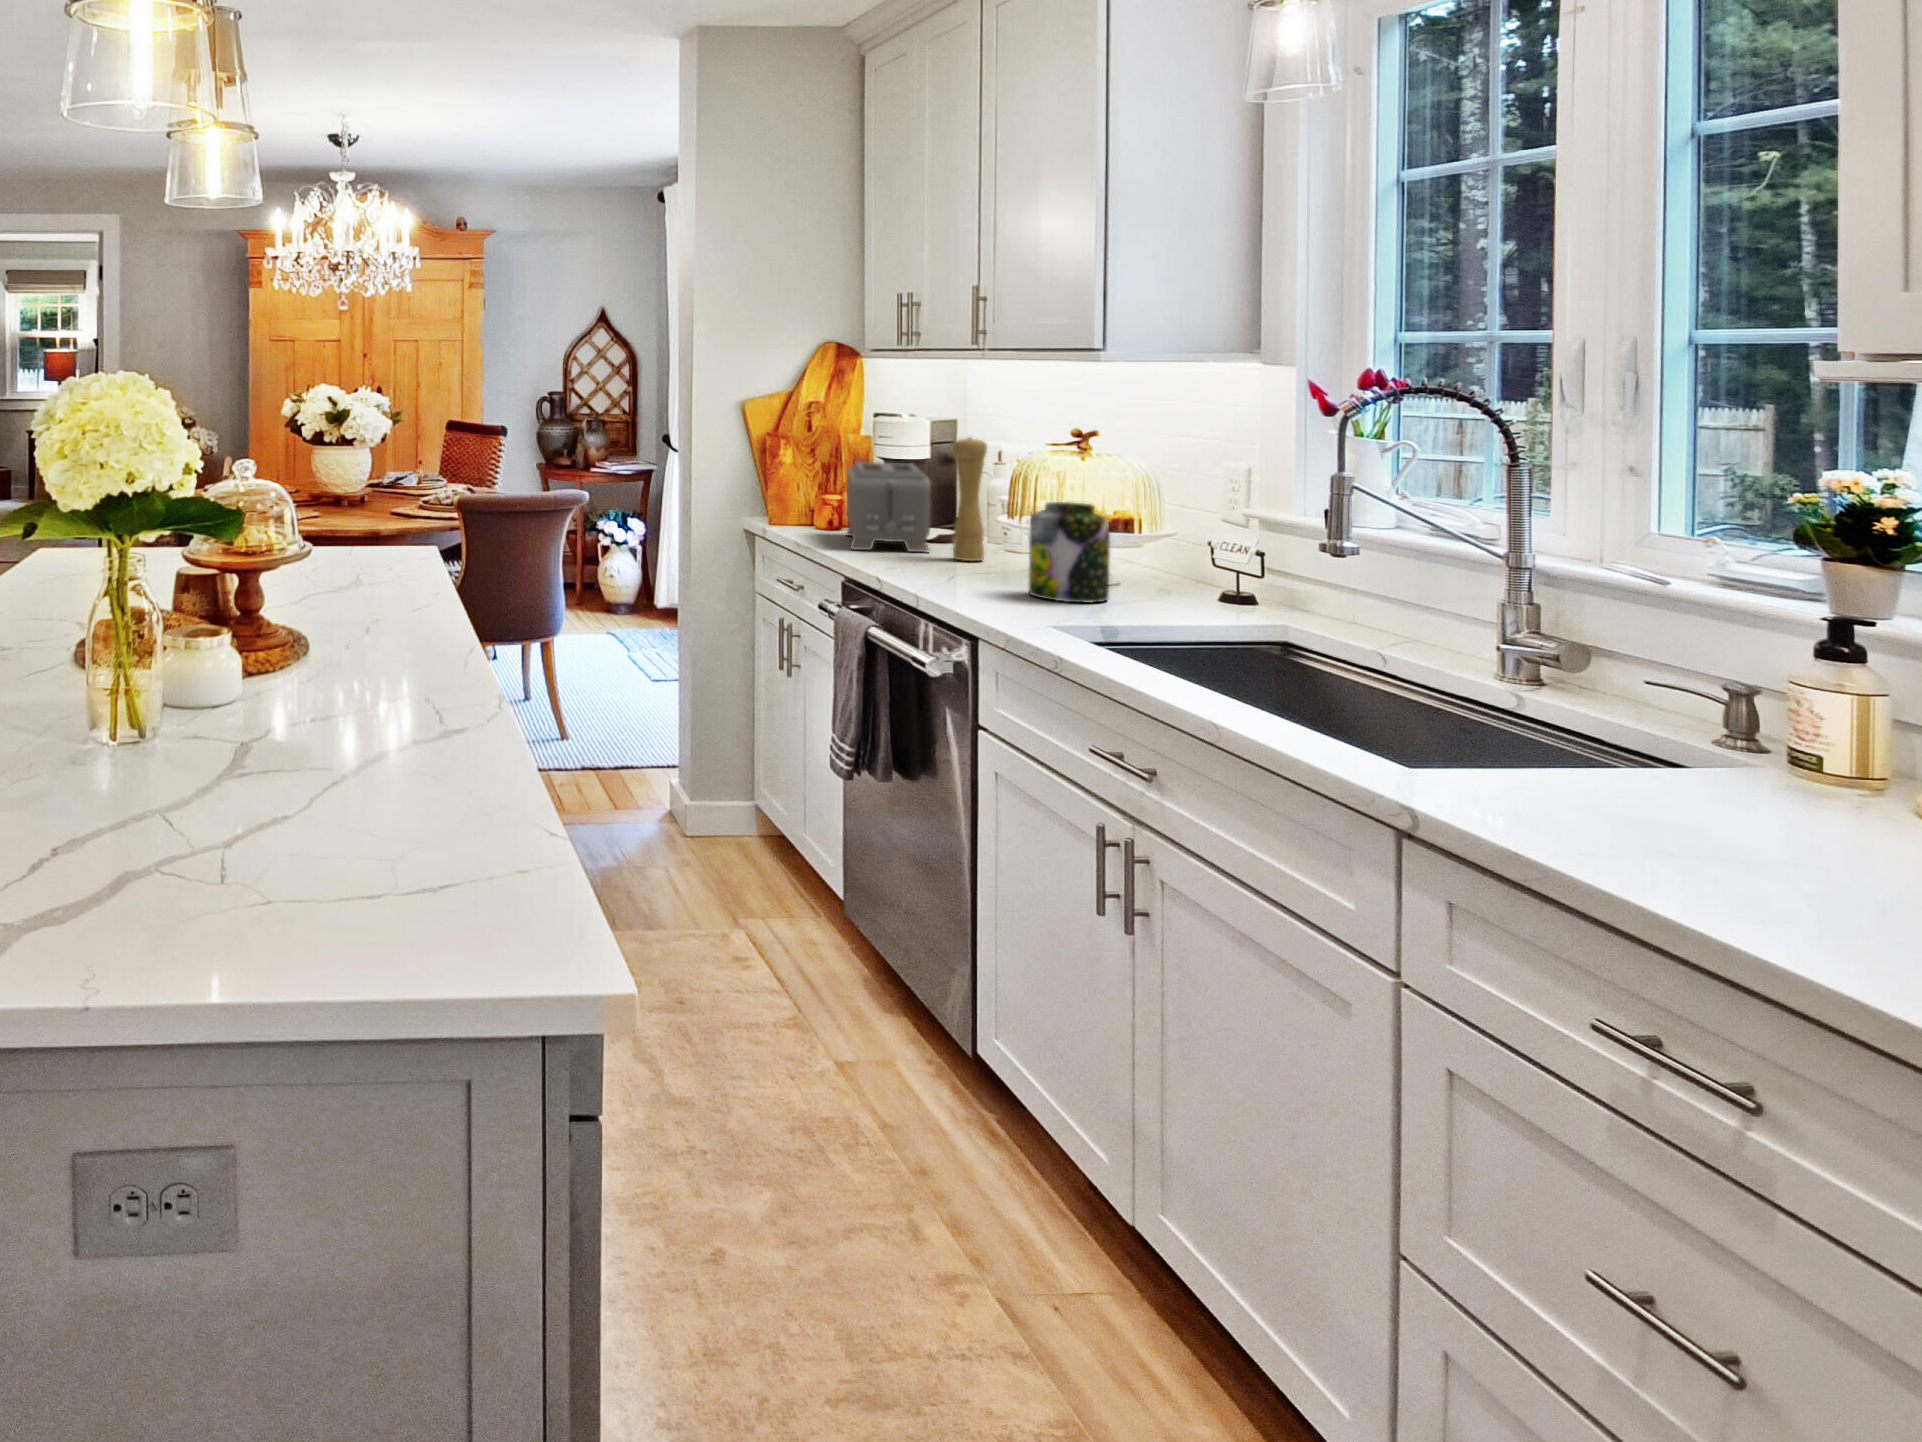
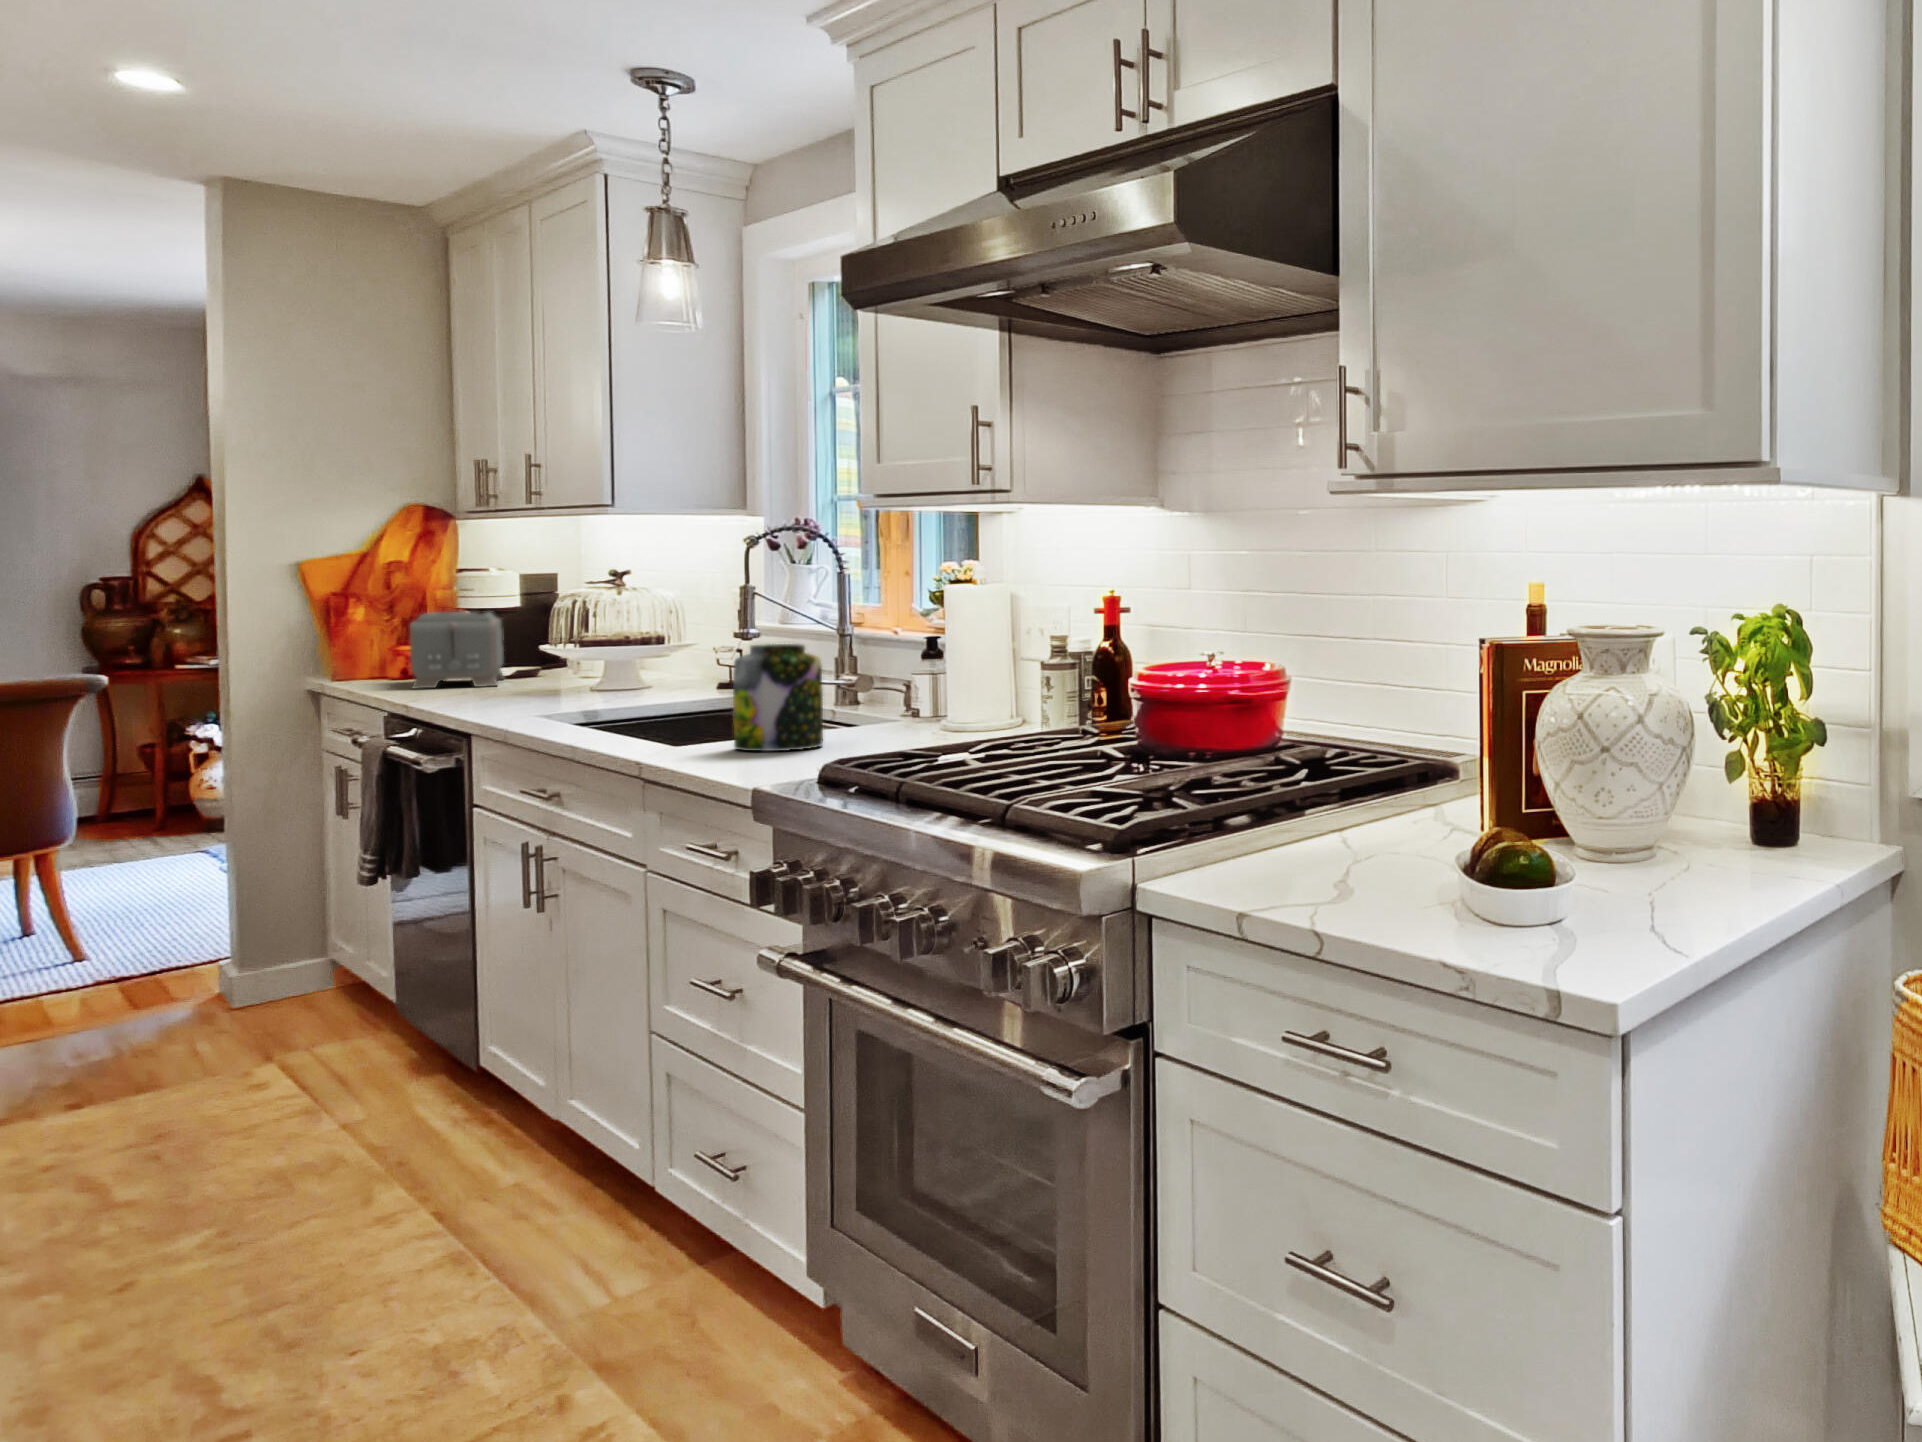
pepper mill: present [953,438,987,561] -> none [510,581,545,688]
jar: present [1029,502,1110,603] -> present [733,644,823,751]

